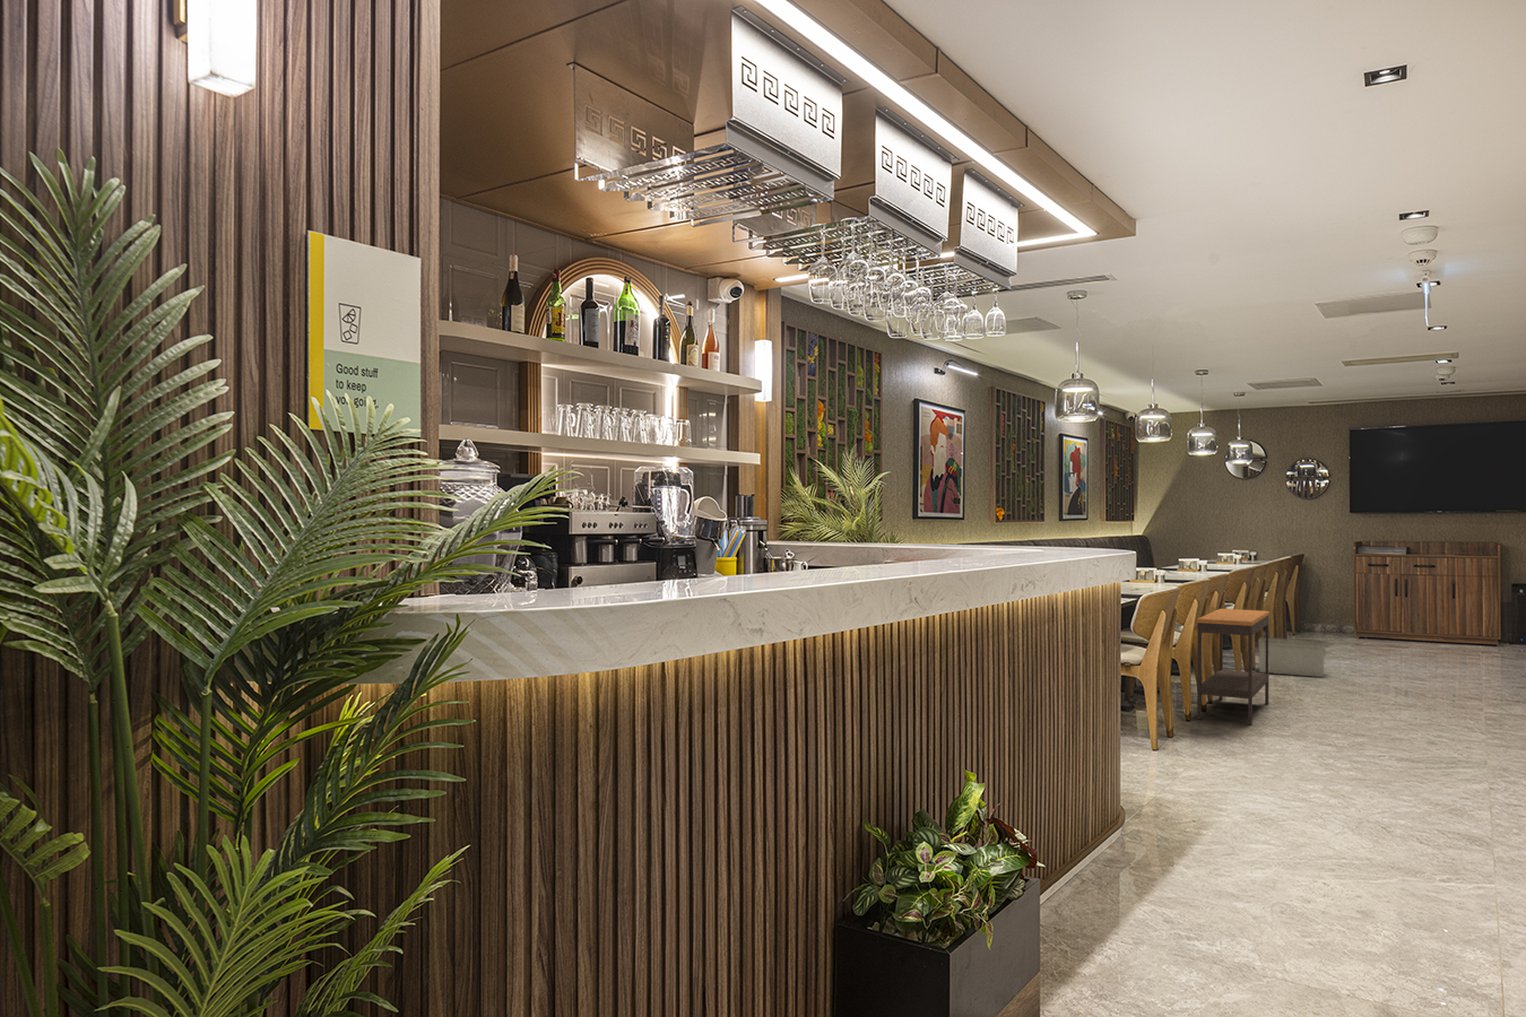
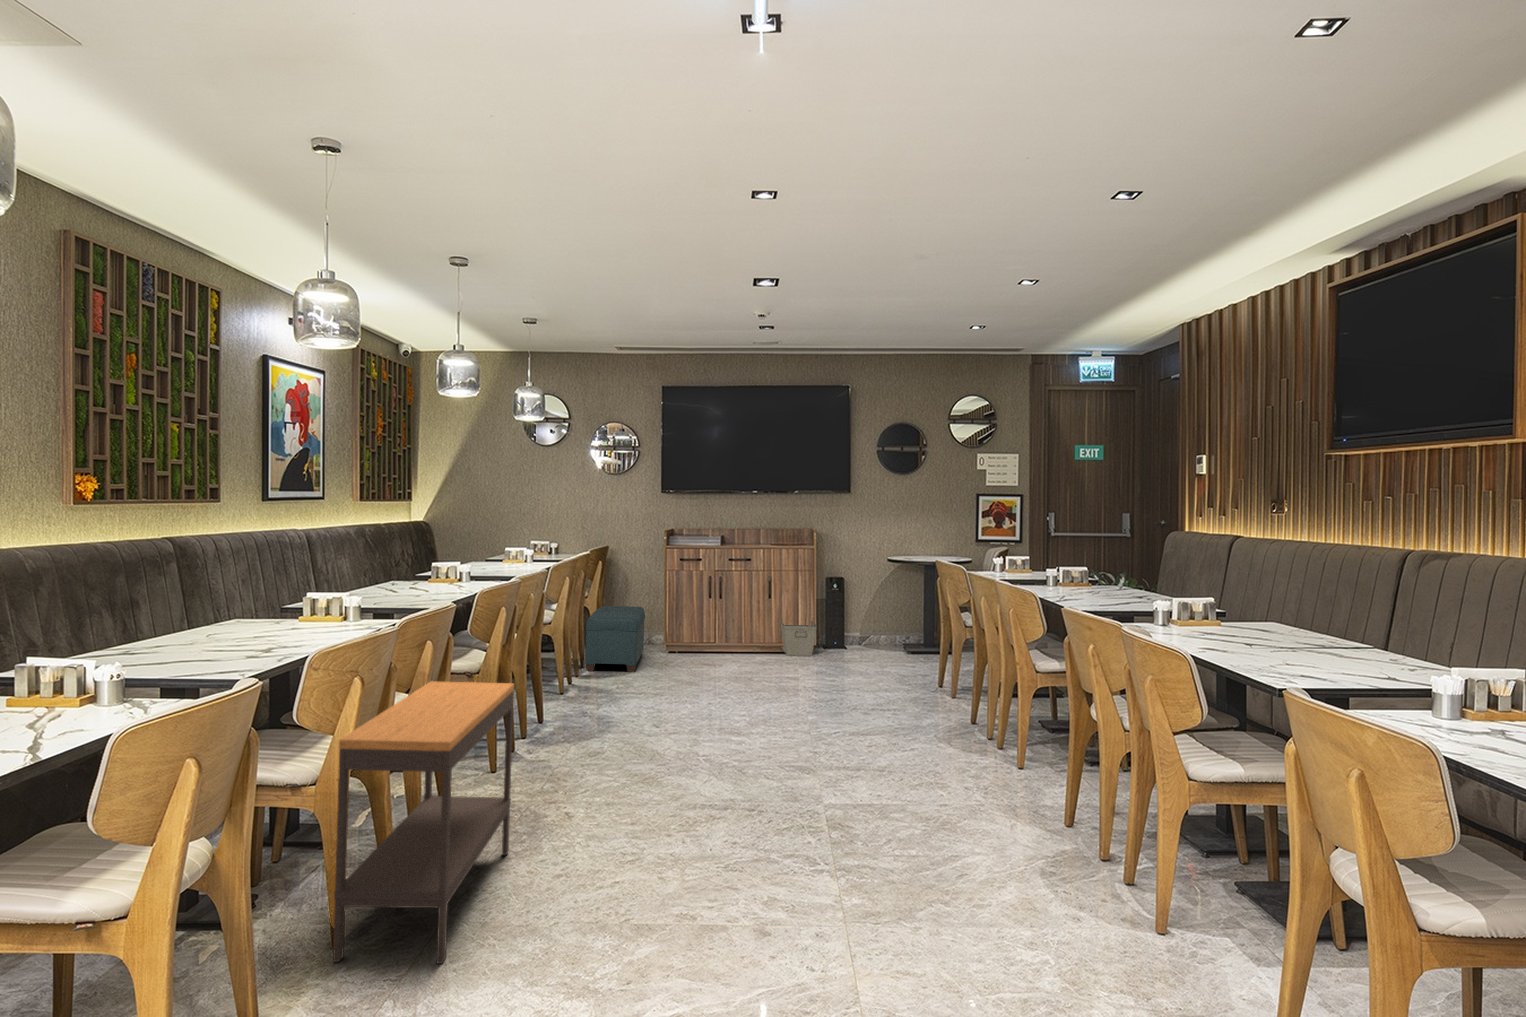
bench: none [1288,600,1337,647] -> present [585,606,645,672]
storage bin: present [1258,637,1325,677] -> present [779,621,817,656]

